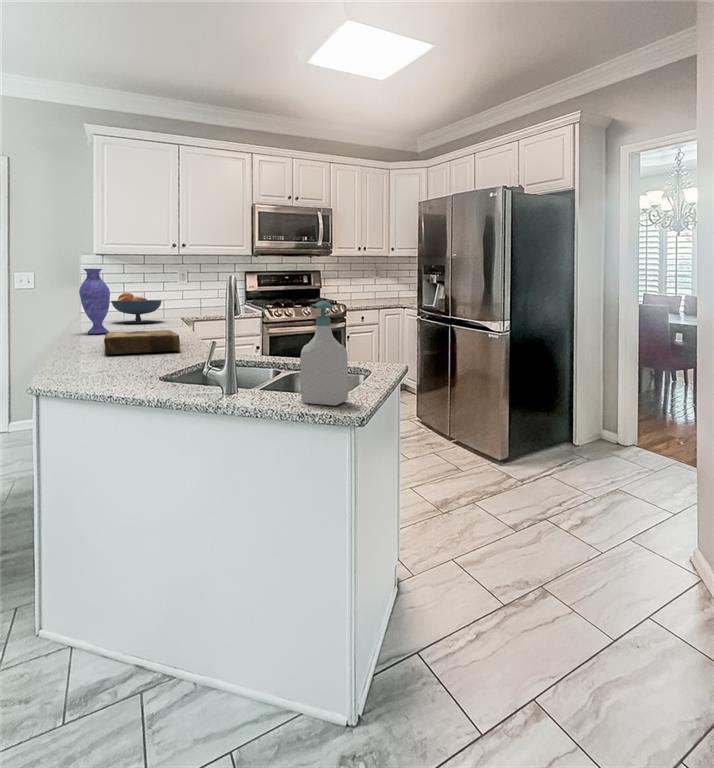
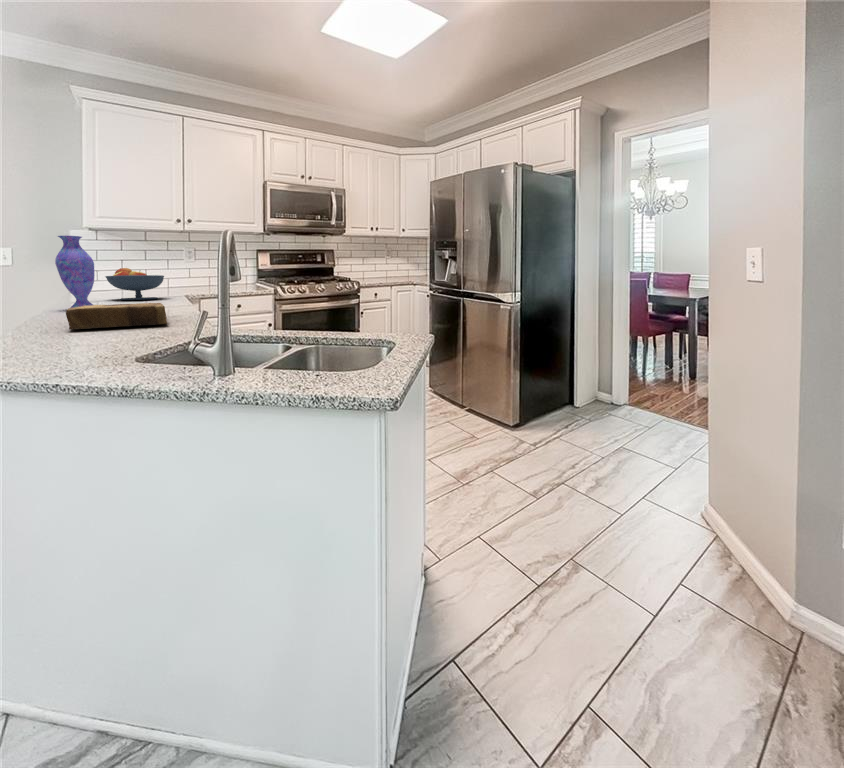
soap bottle: present [300,301,348,405] -> none [296,241,364,385]

